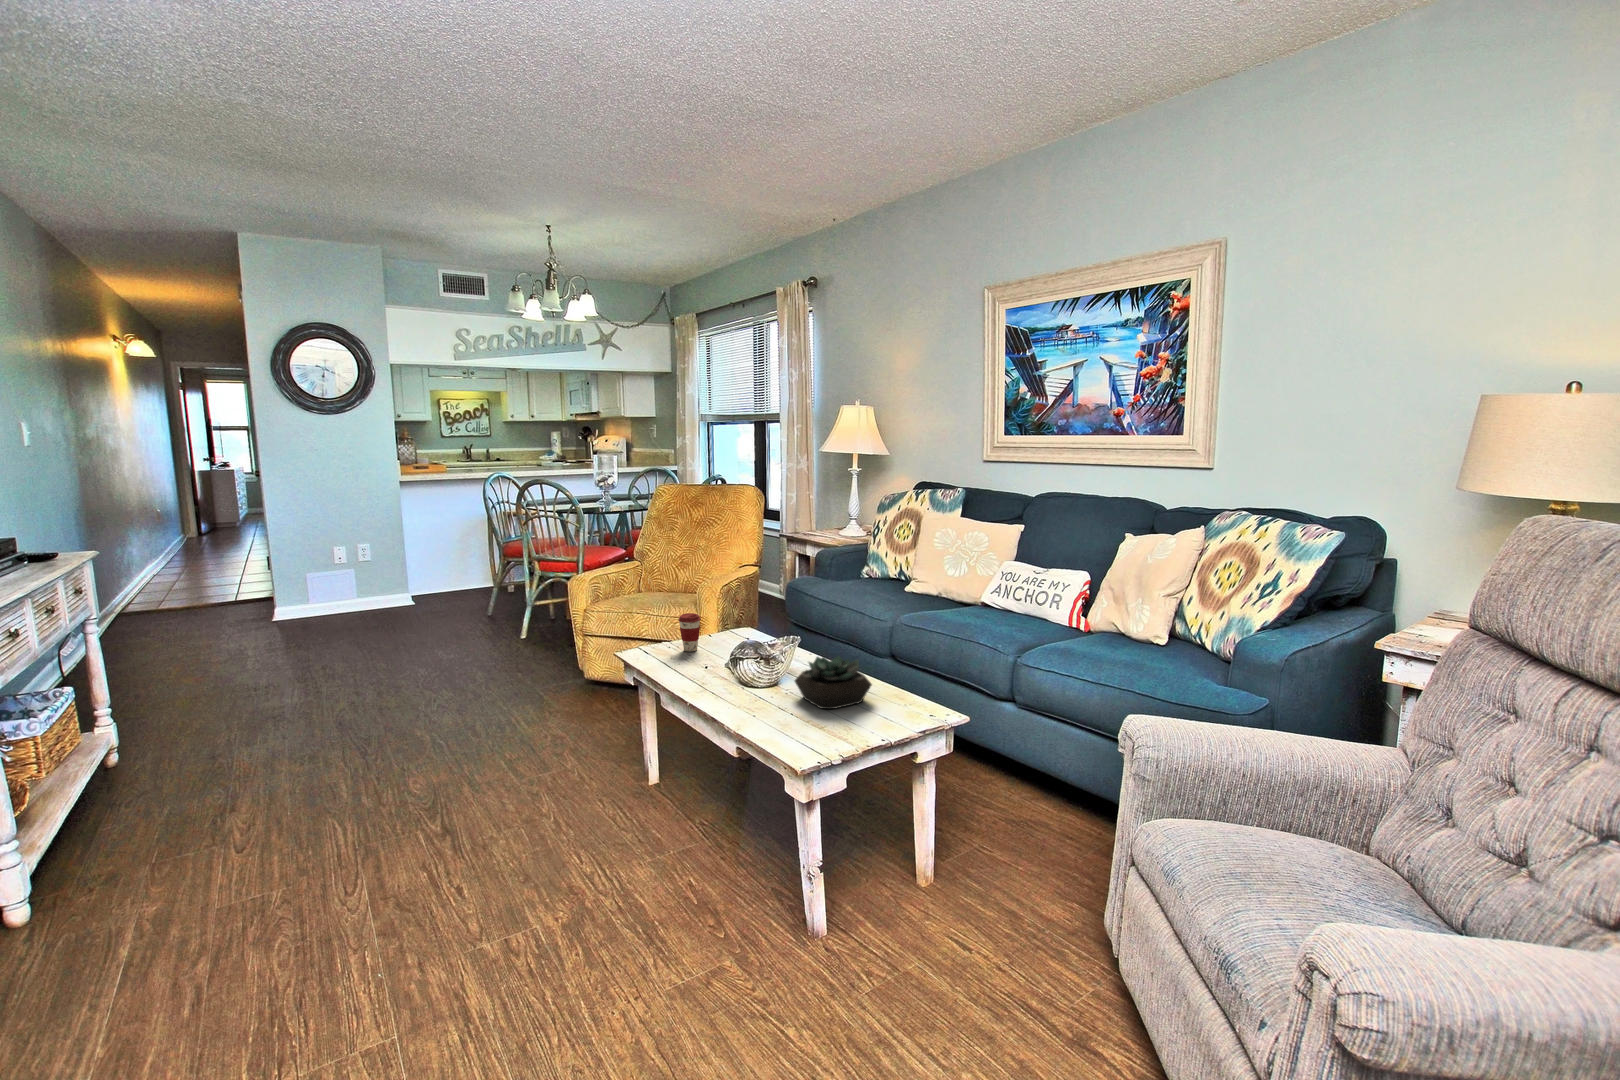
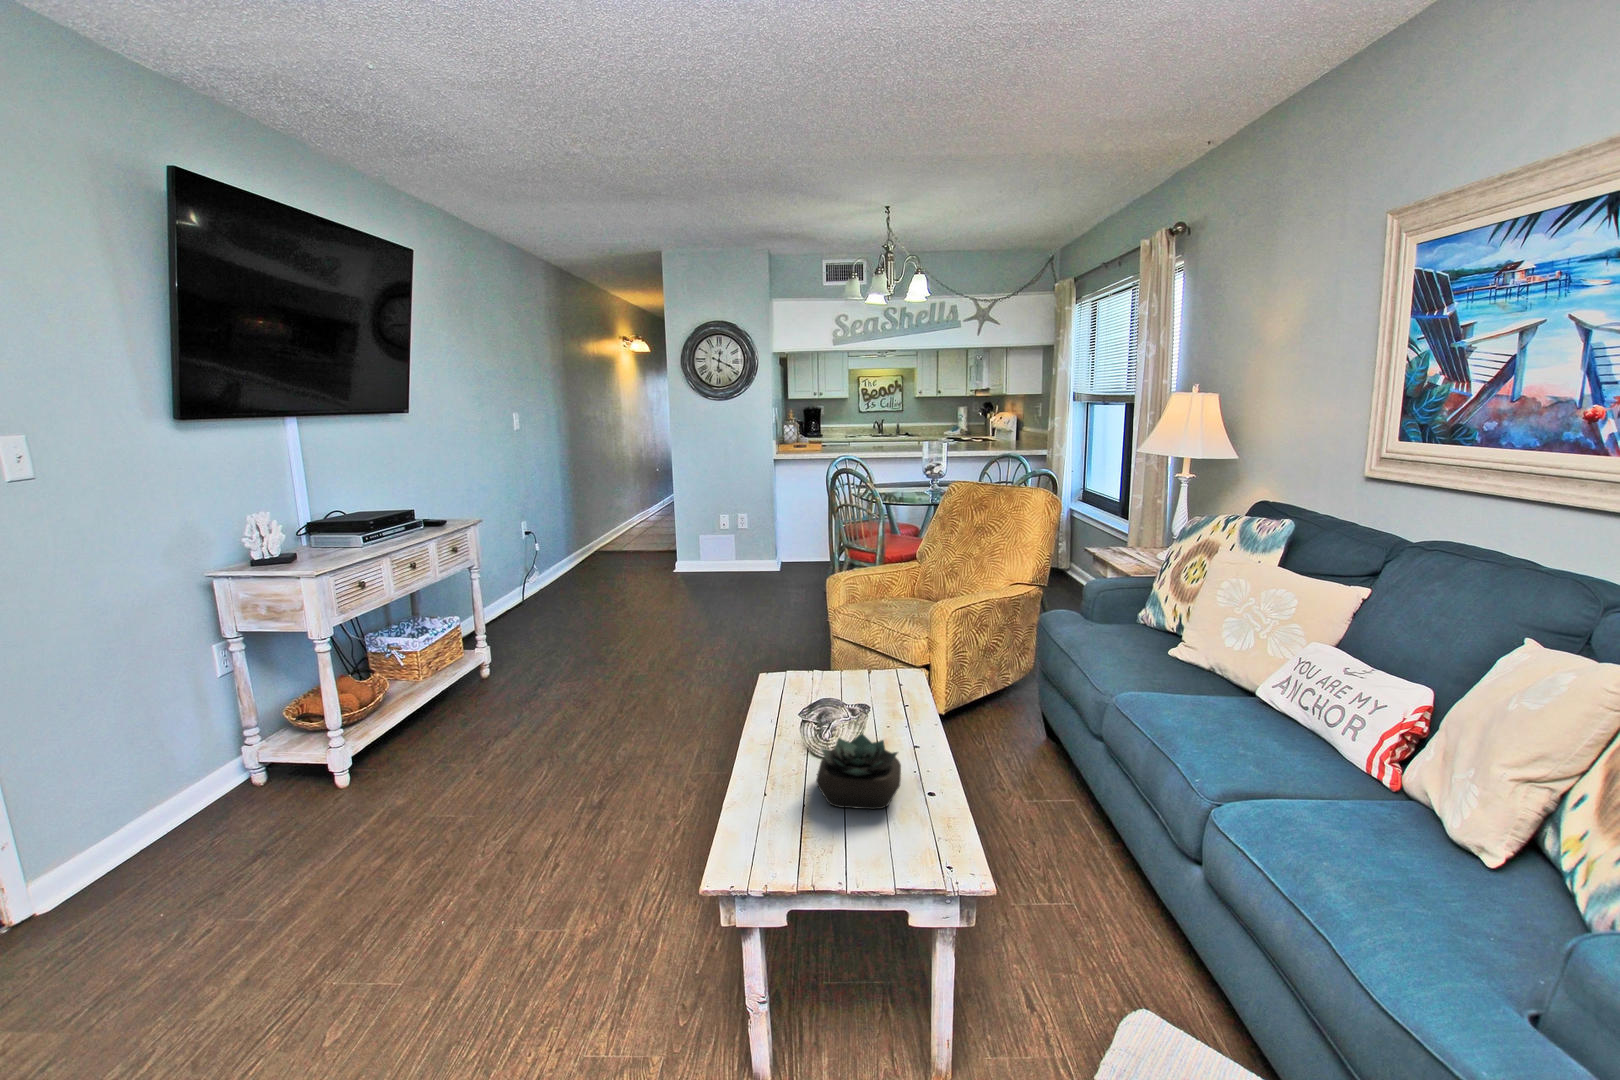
coffee cup: present [678,613,701,652] -> none [805,640,830,683]

